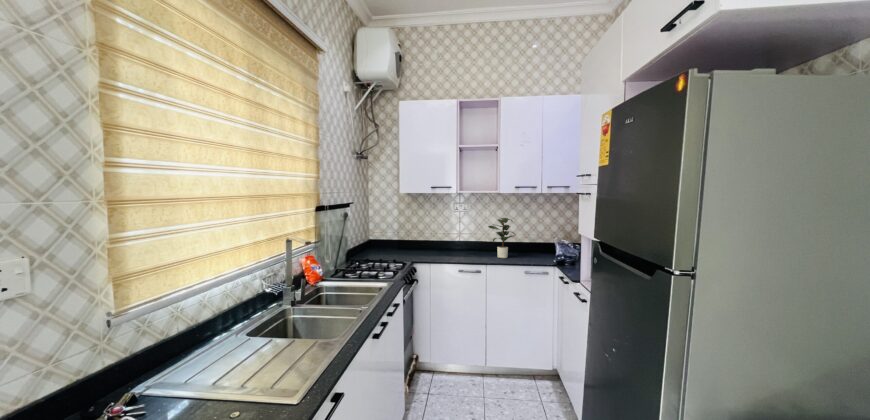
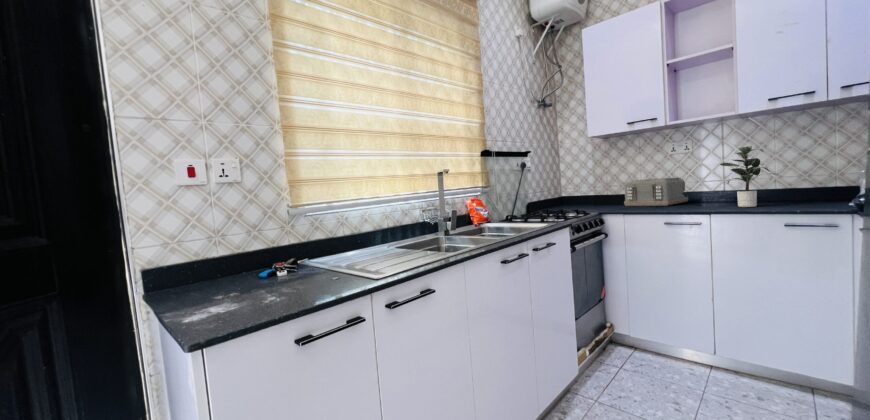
toaster: none [423,228,463,253] -> present [624,177,688,206]

